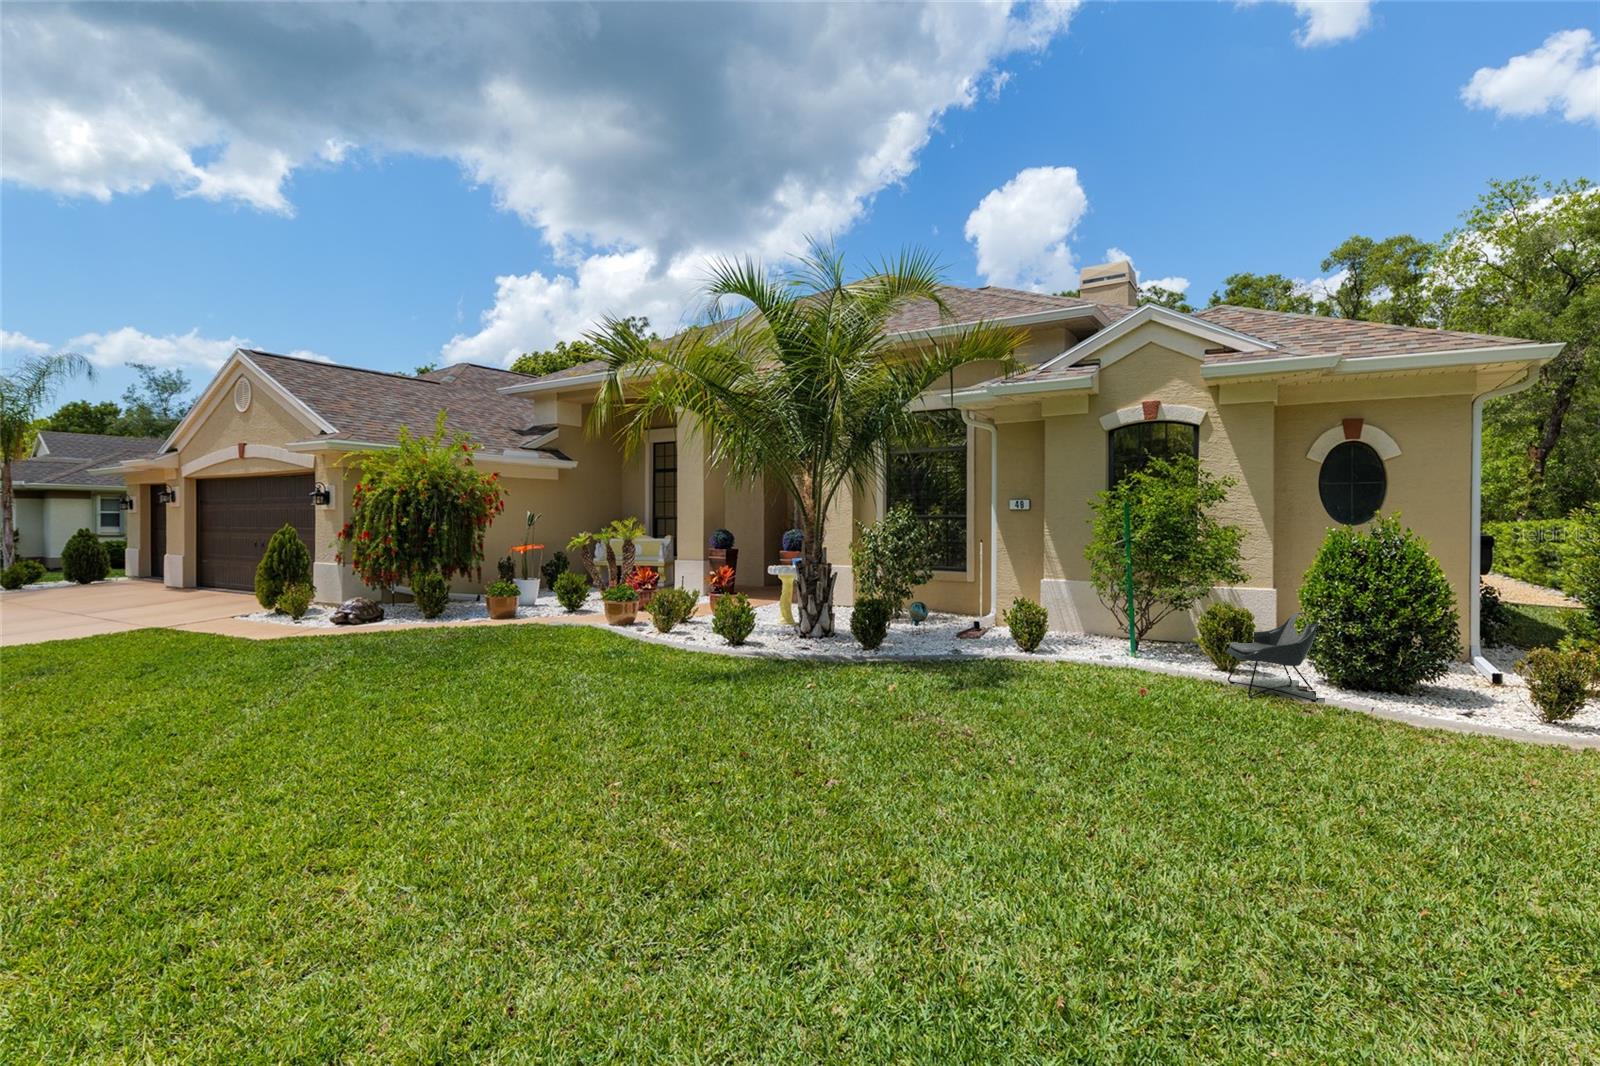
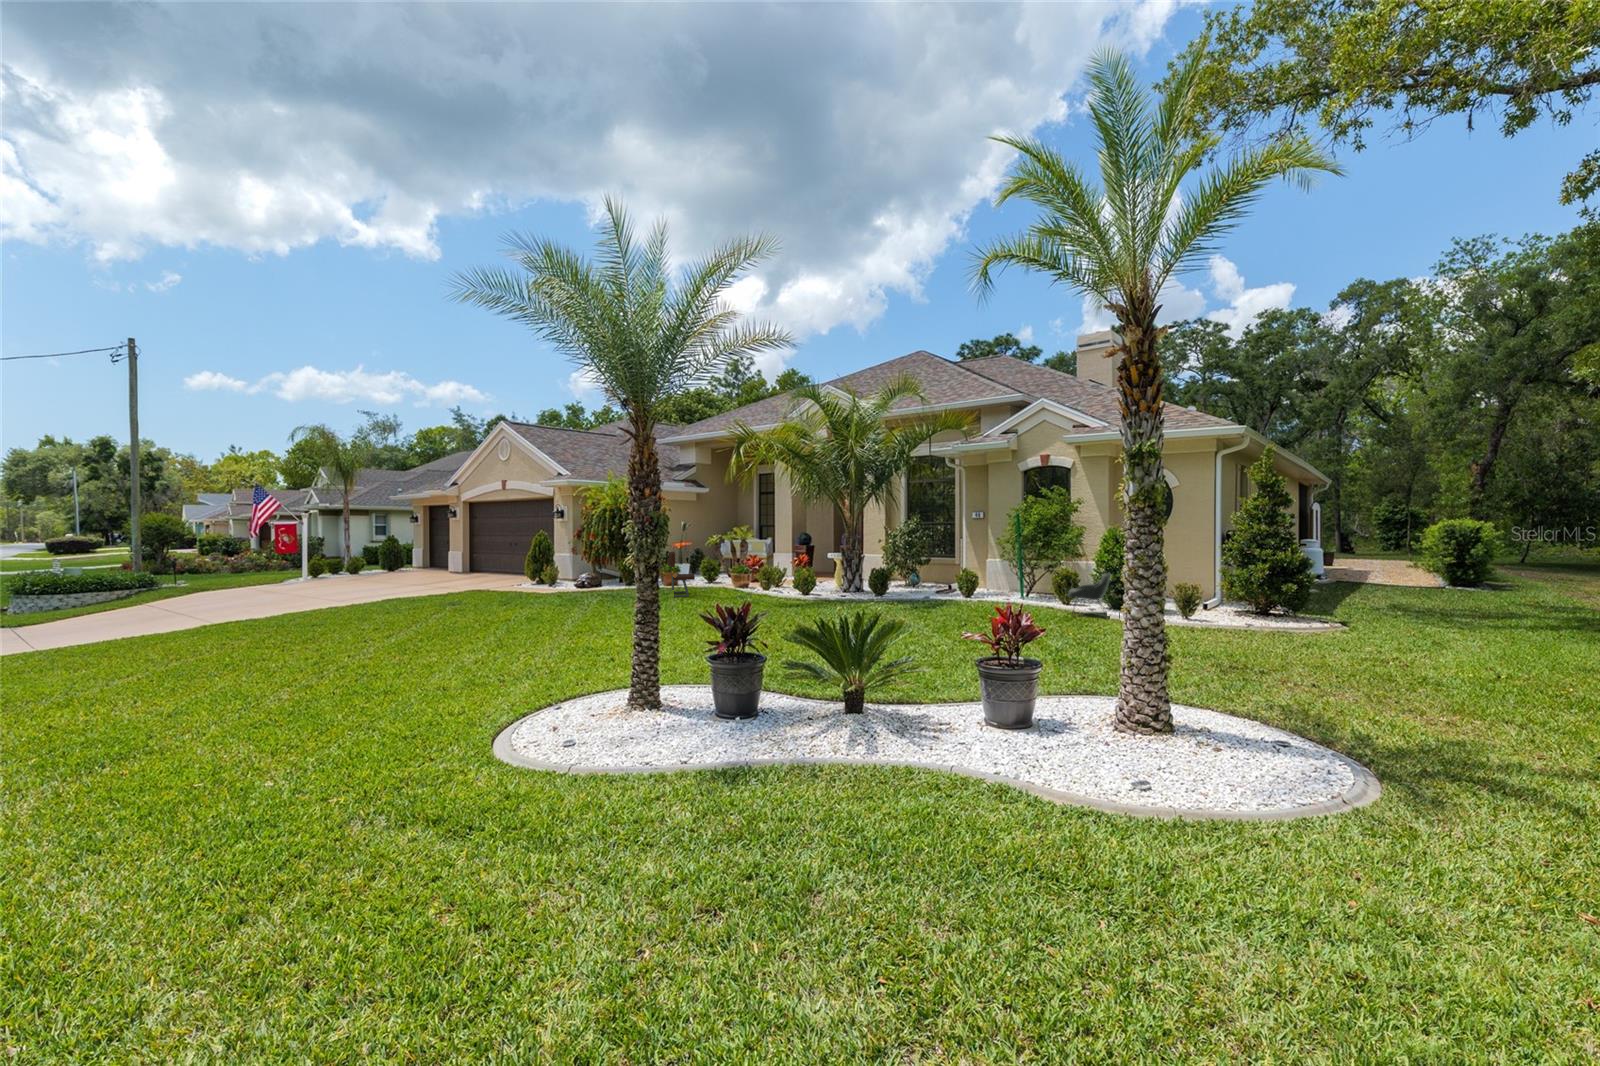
bench: none [489,563,540,644] -> present [668,552,695,597]

